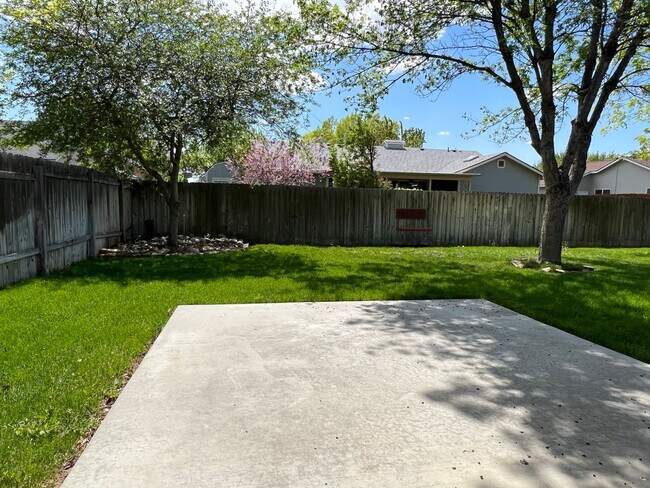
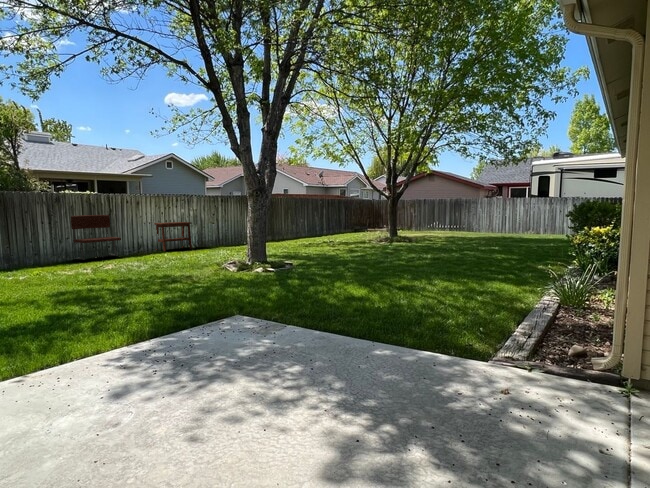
side table: none [465,218,503,246] -> present [154,222,192,251]

